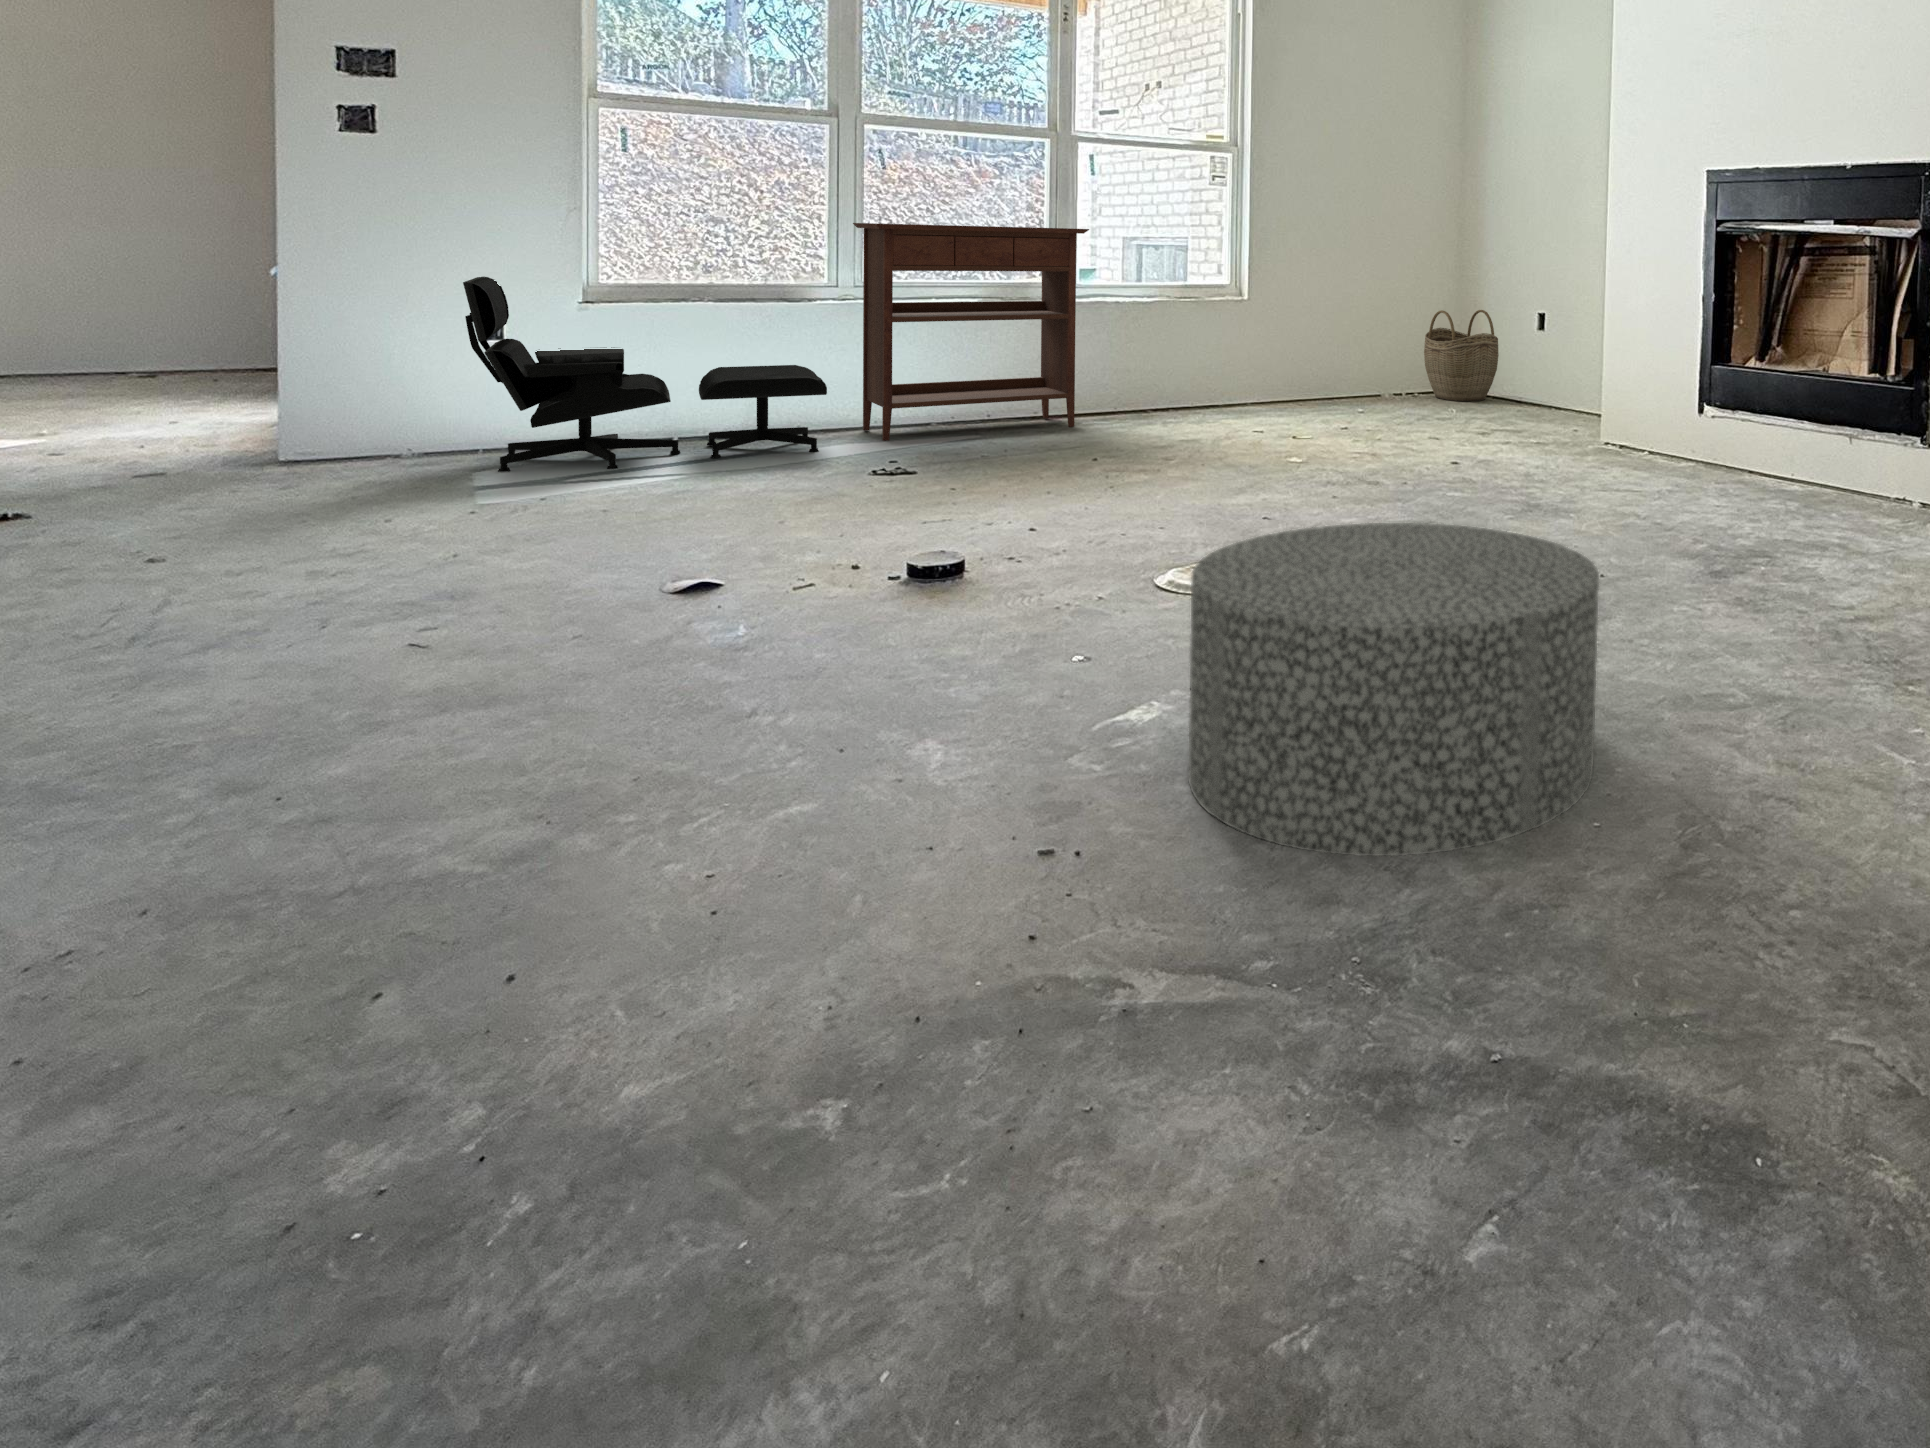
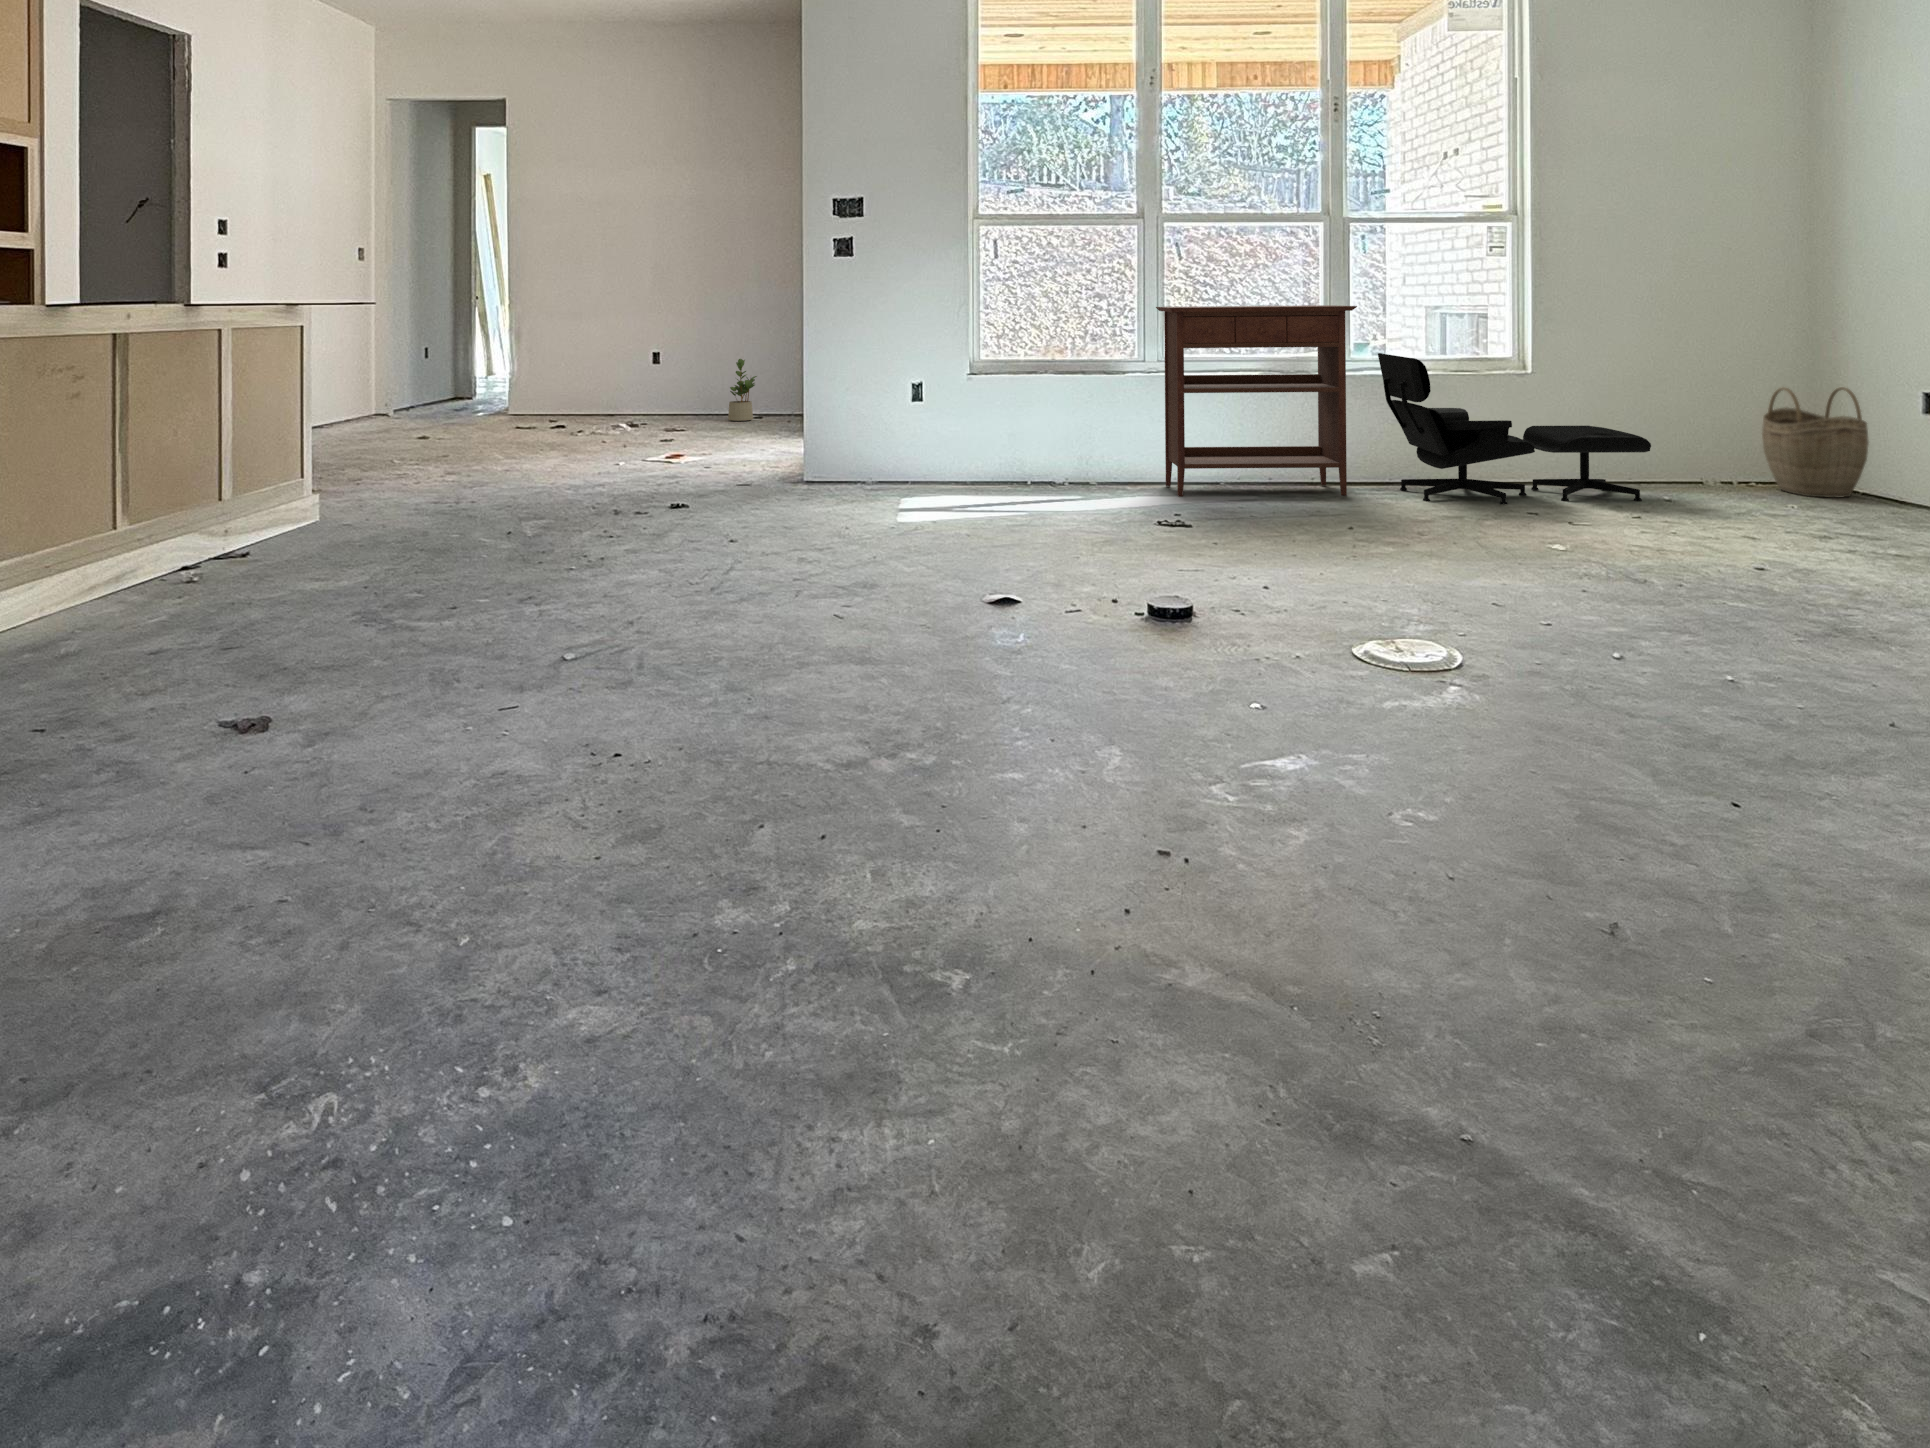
lounge chair: present [463,277,827,472] -> present [1378,353,1651,505]
potted plant: none [82,287,147,382] -> present [728,359,757,421]
ottoman: present [1189,523,1599,856] -> none [1300,615,1746,964]

